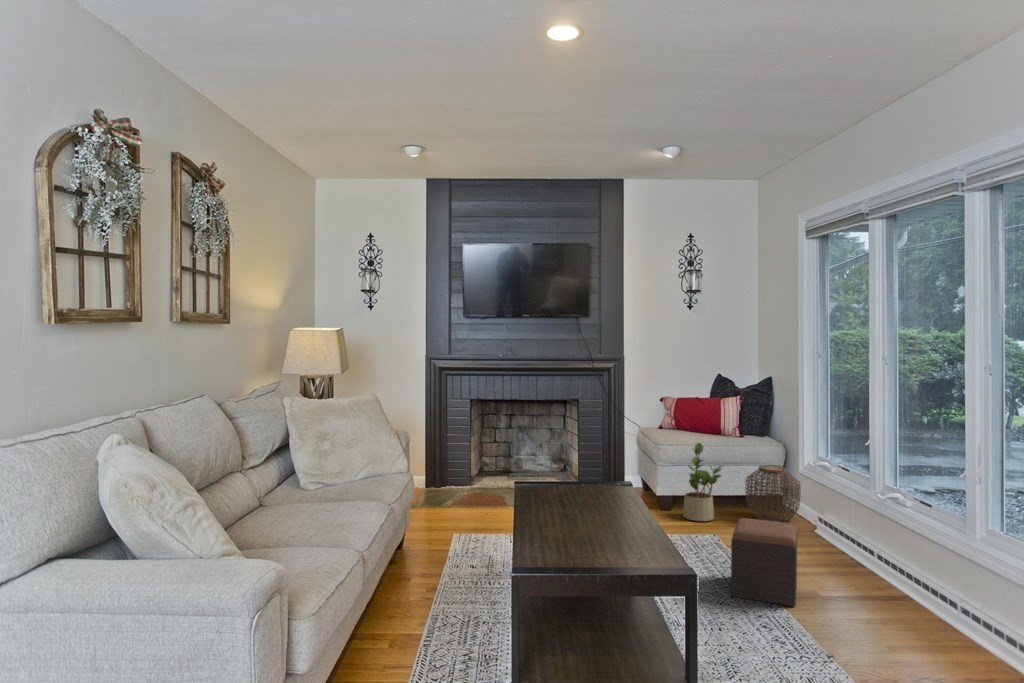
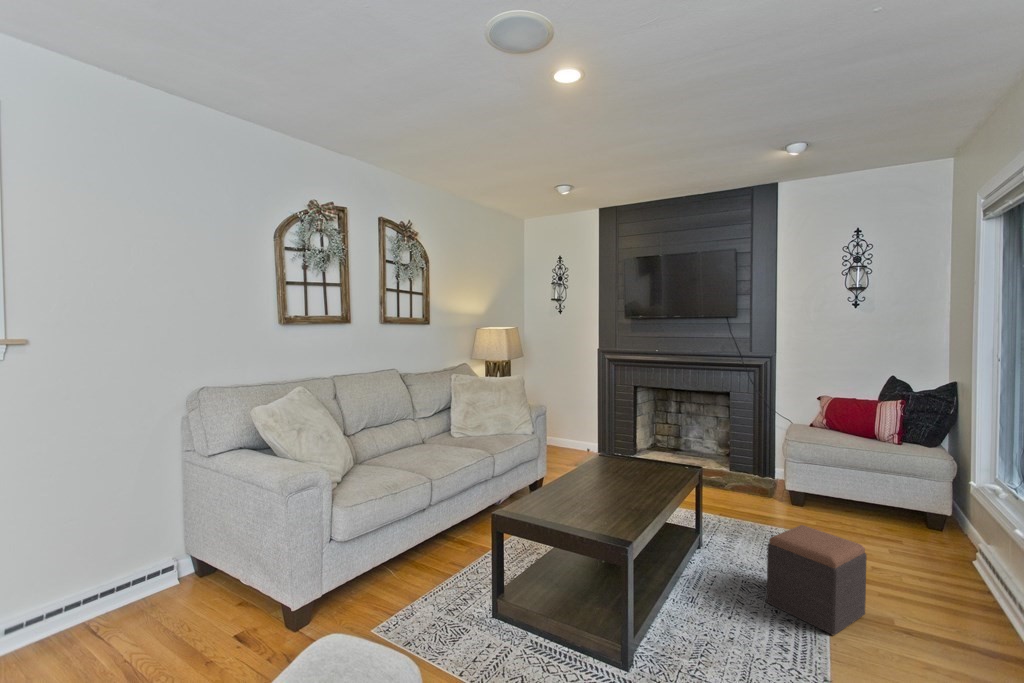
potted plant: present [683,443,722,521] -> none [808,444,858,526]
woven basket: present [746,465,801,523] -> none [889,478,965,549]

